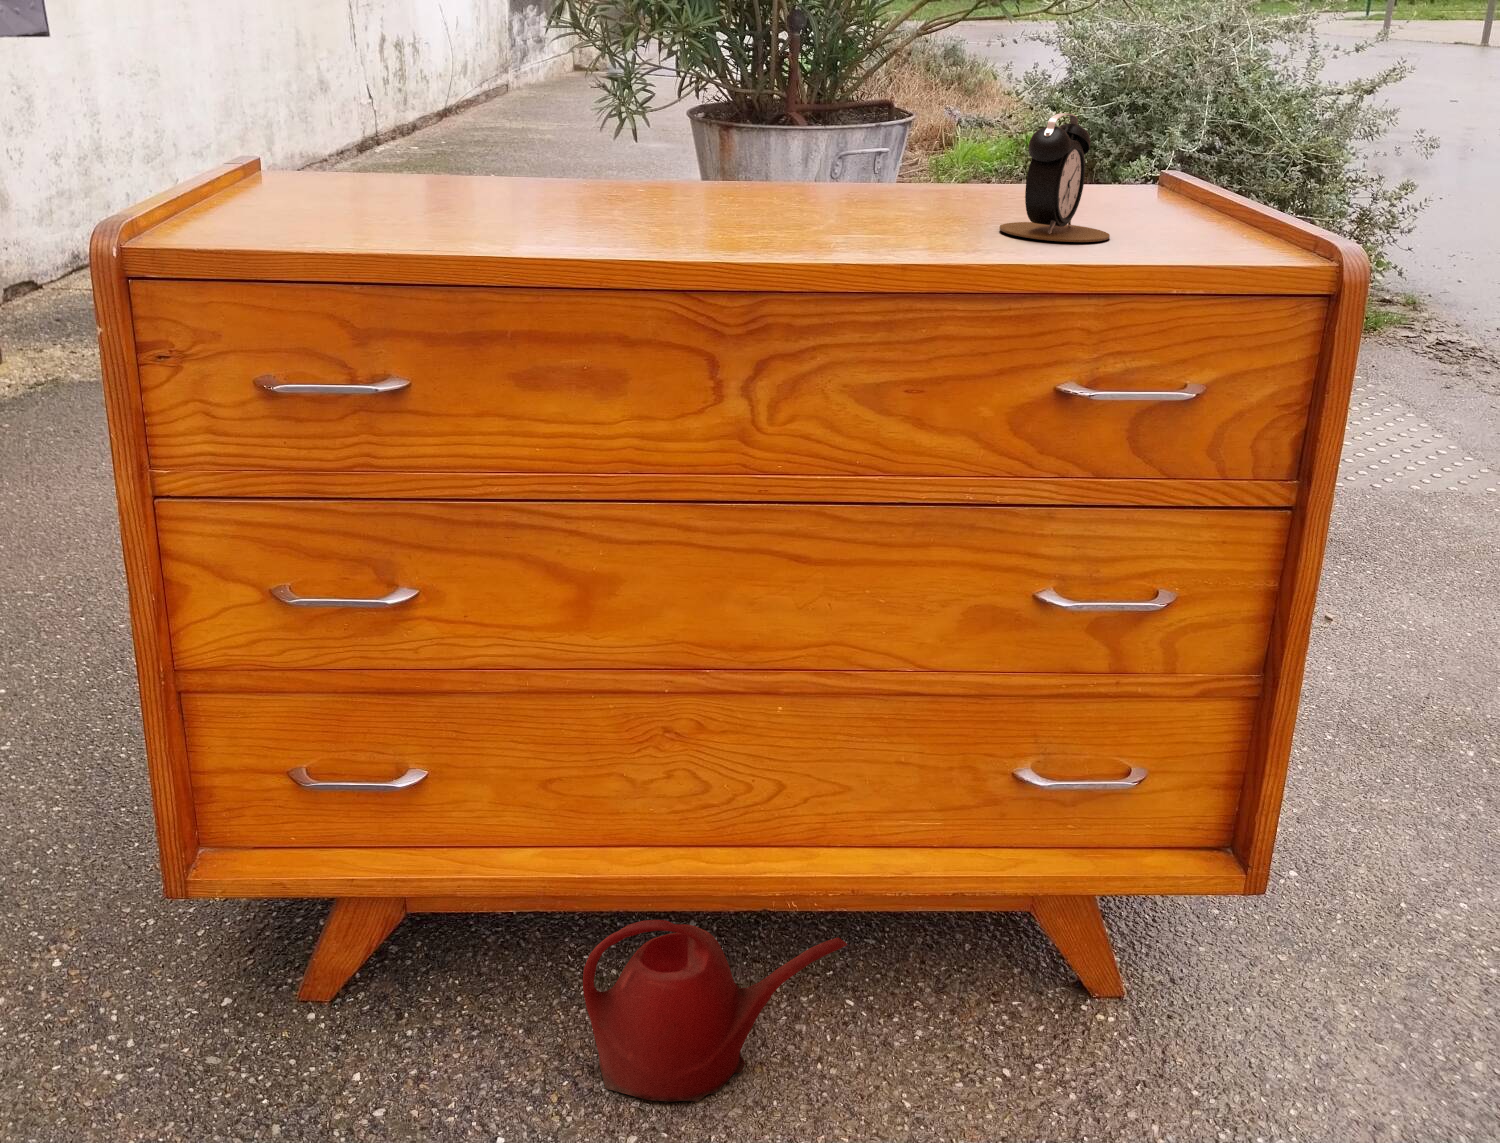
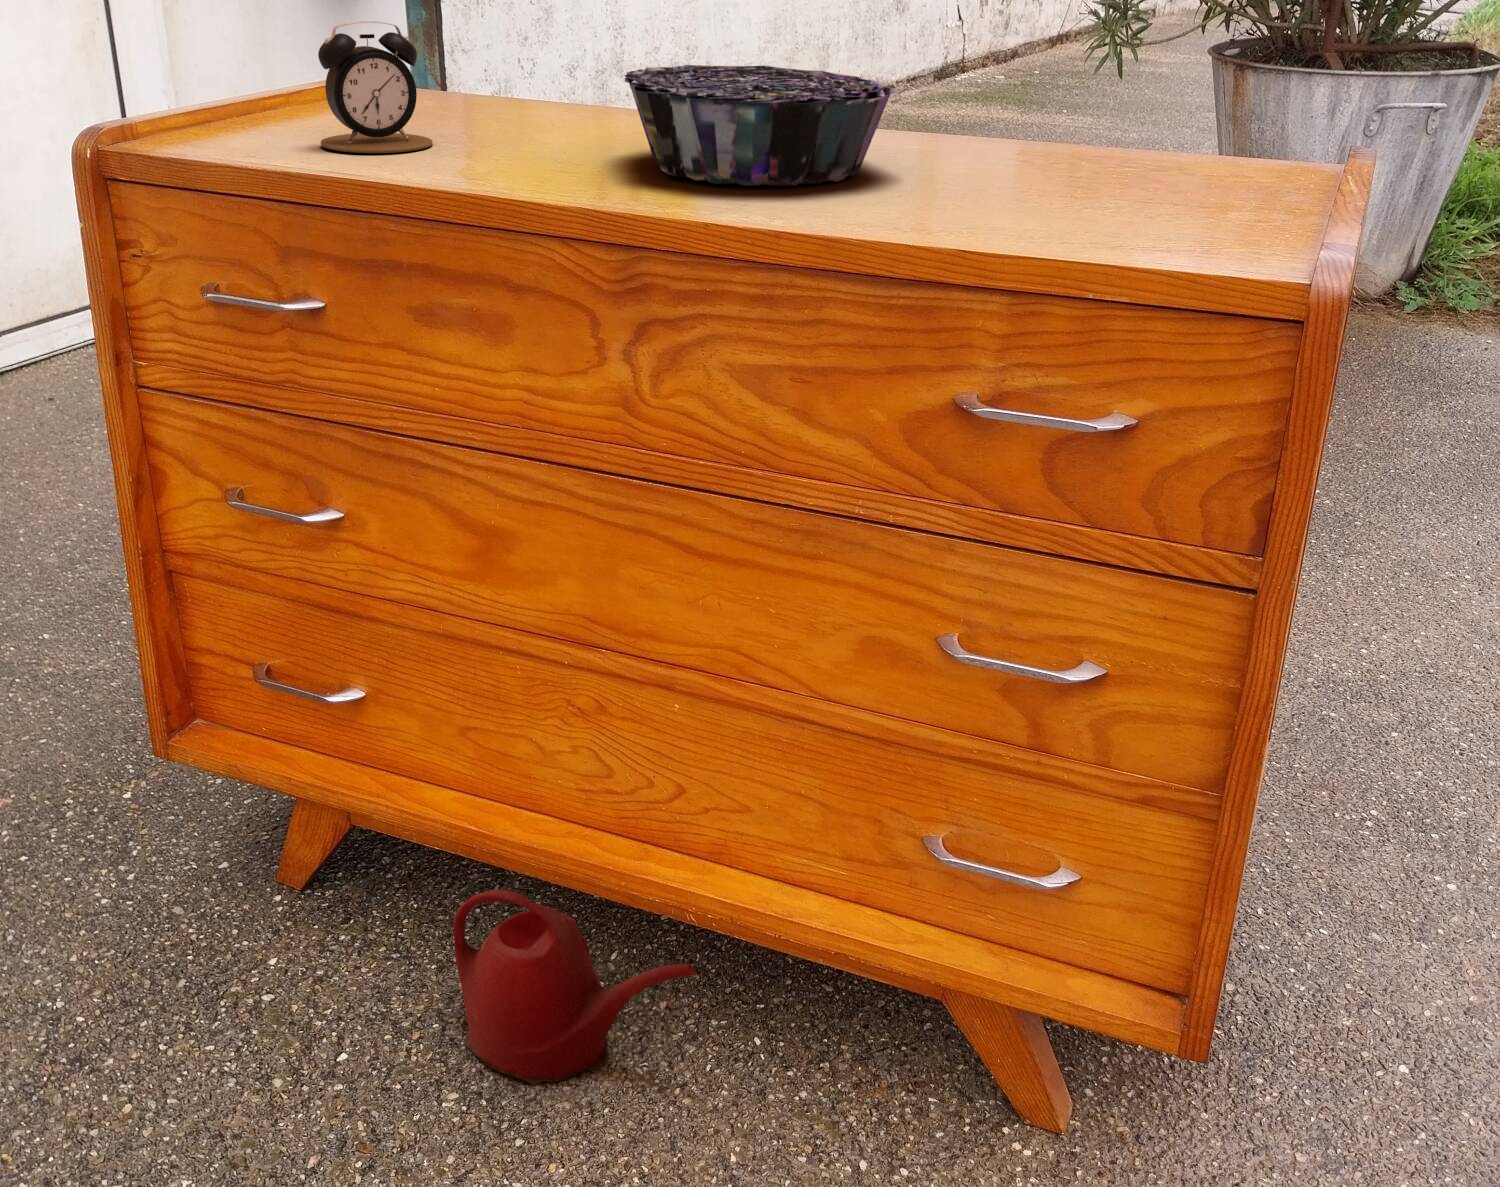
alarm clock: present [999,113,1110,242] -> present [318,21,433,153]
decorative bowl: none [626,123,883,226] -> present [624,65,894,186]

